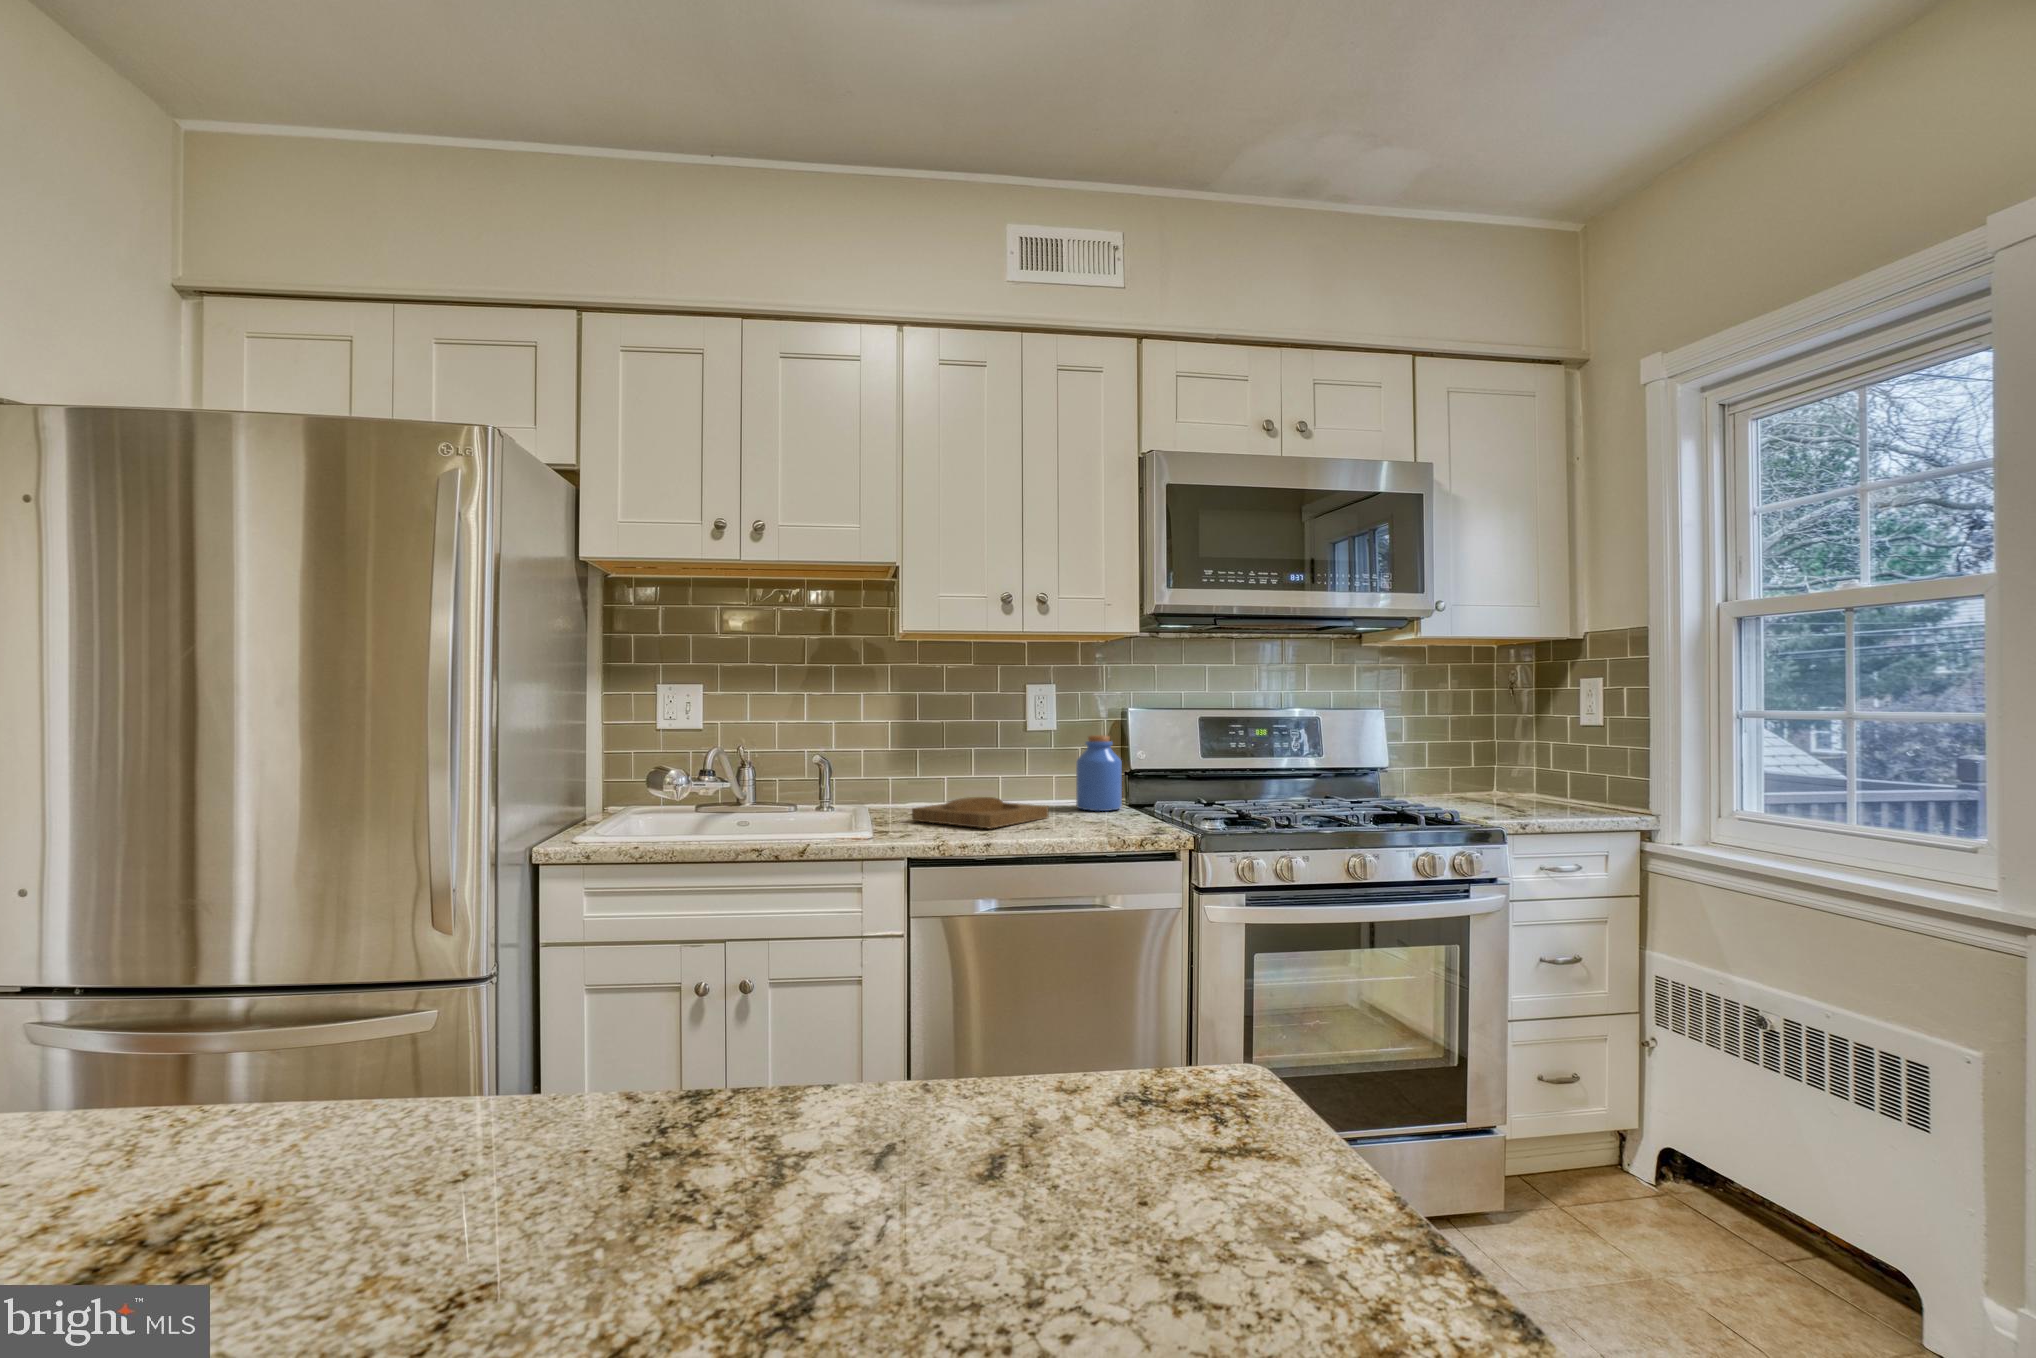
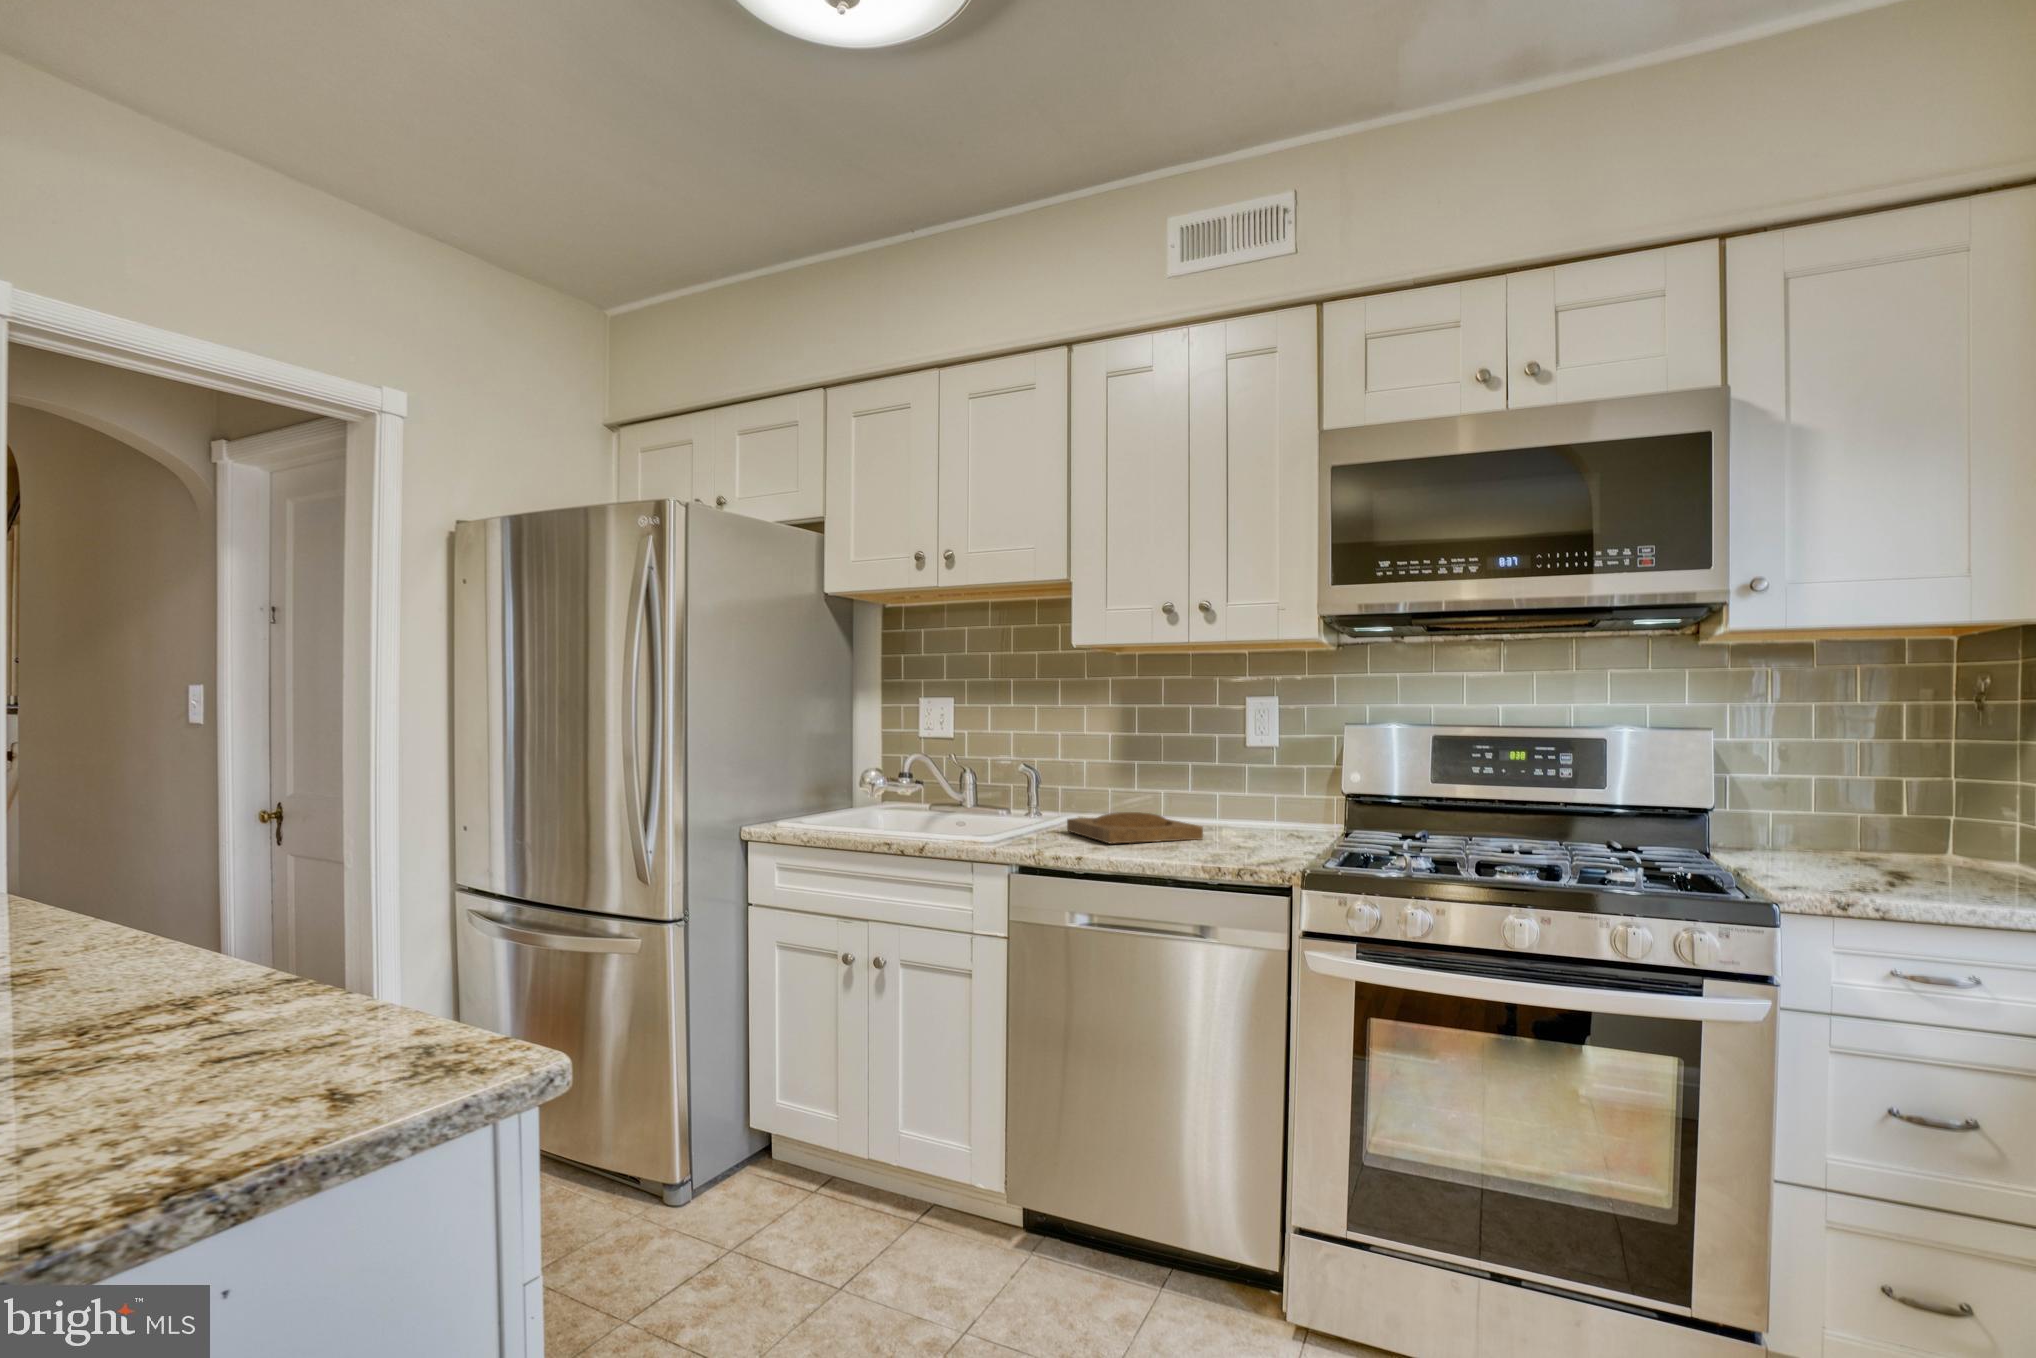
jar: present [1076,735,1122,811] -> none [1257,753,1310,837]

